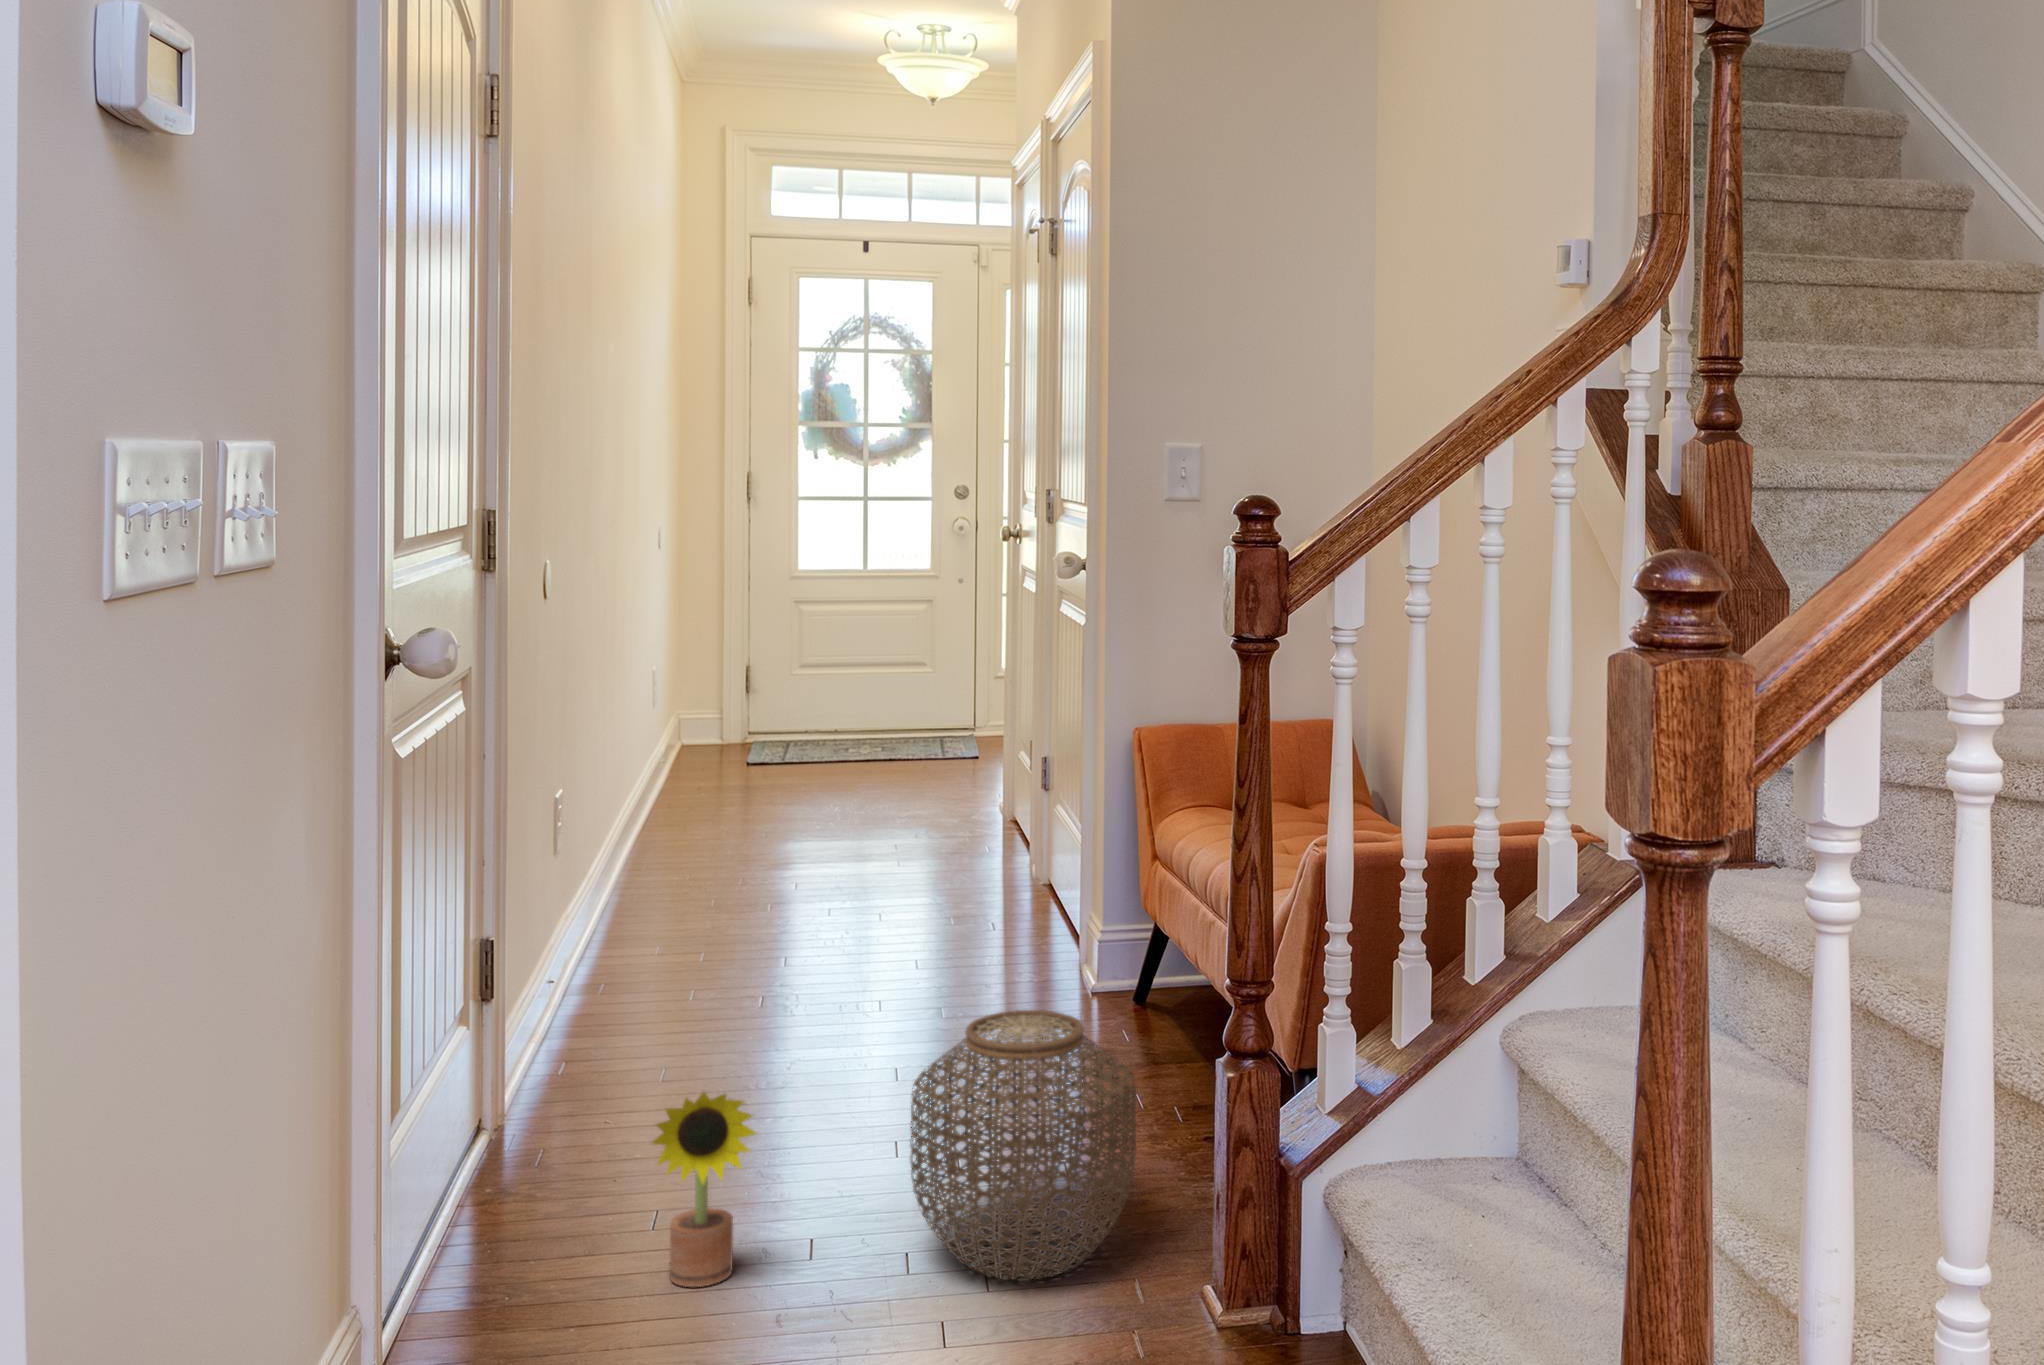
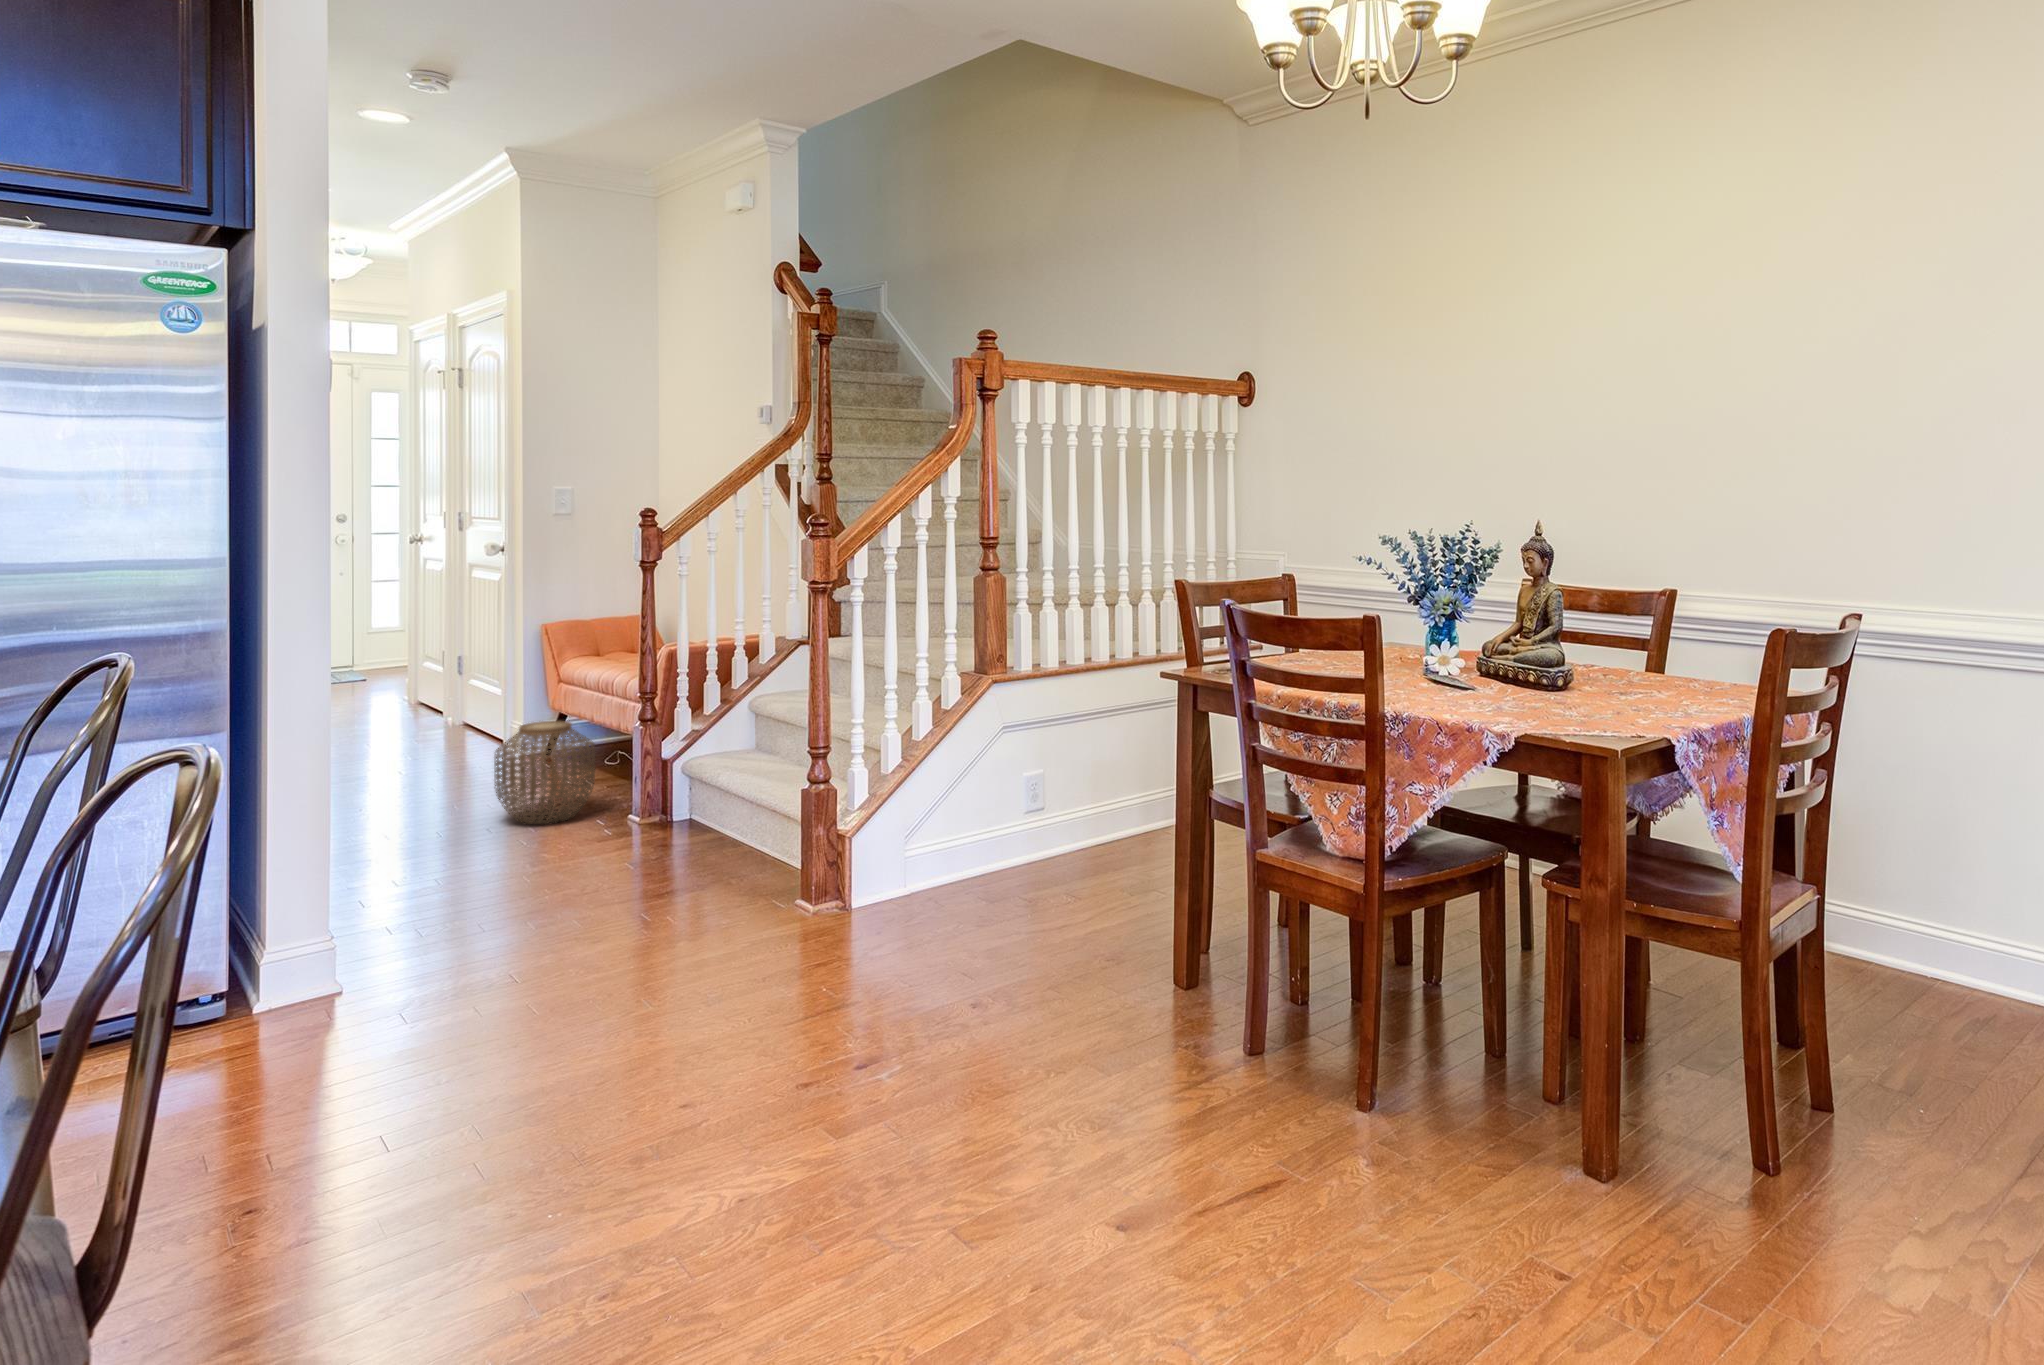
decorative plant: present [652,1092,756,1287] -> none [382,758,431,843]

